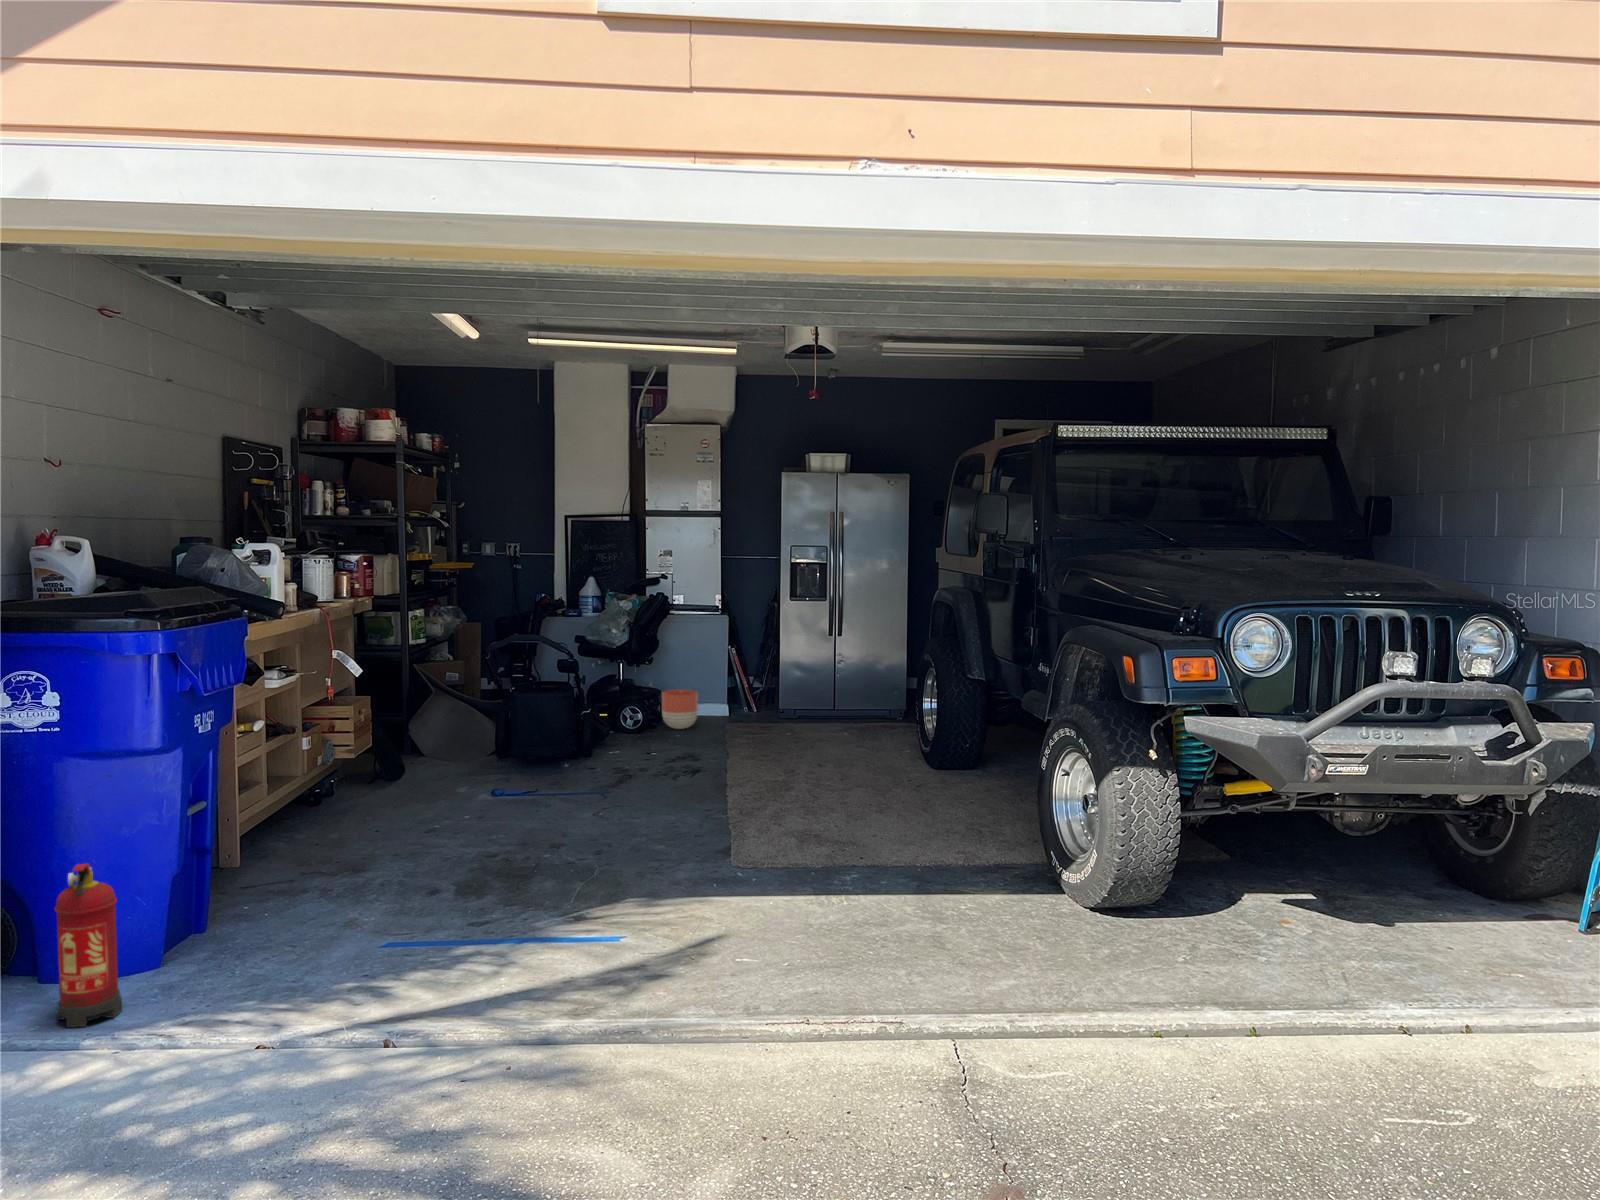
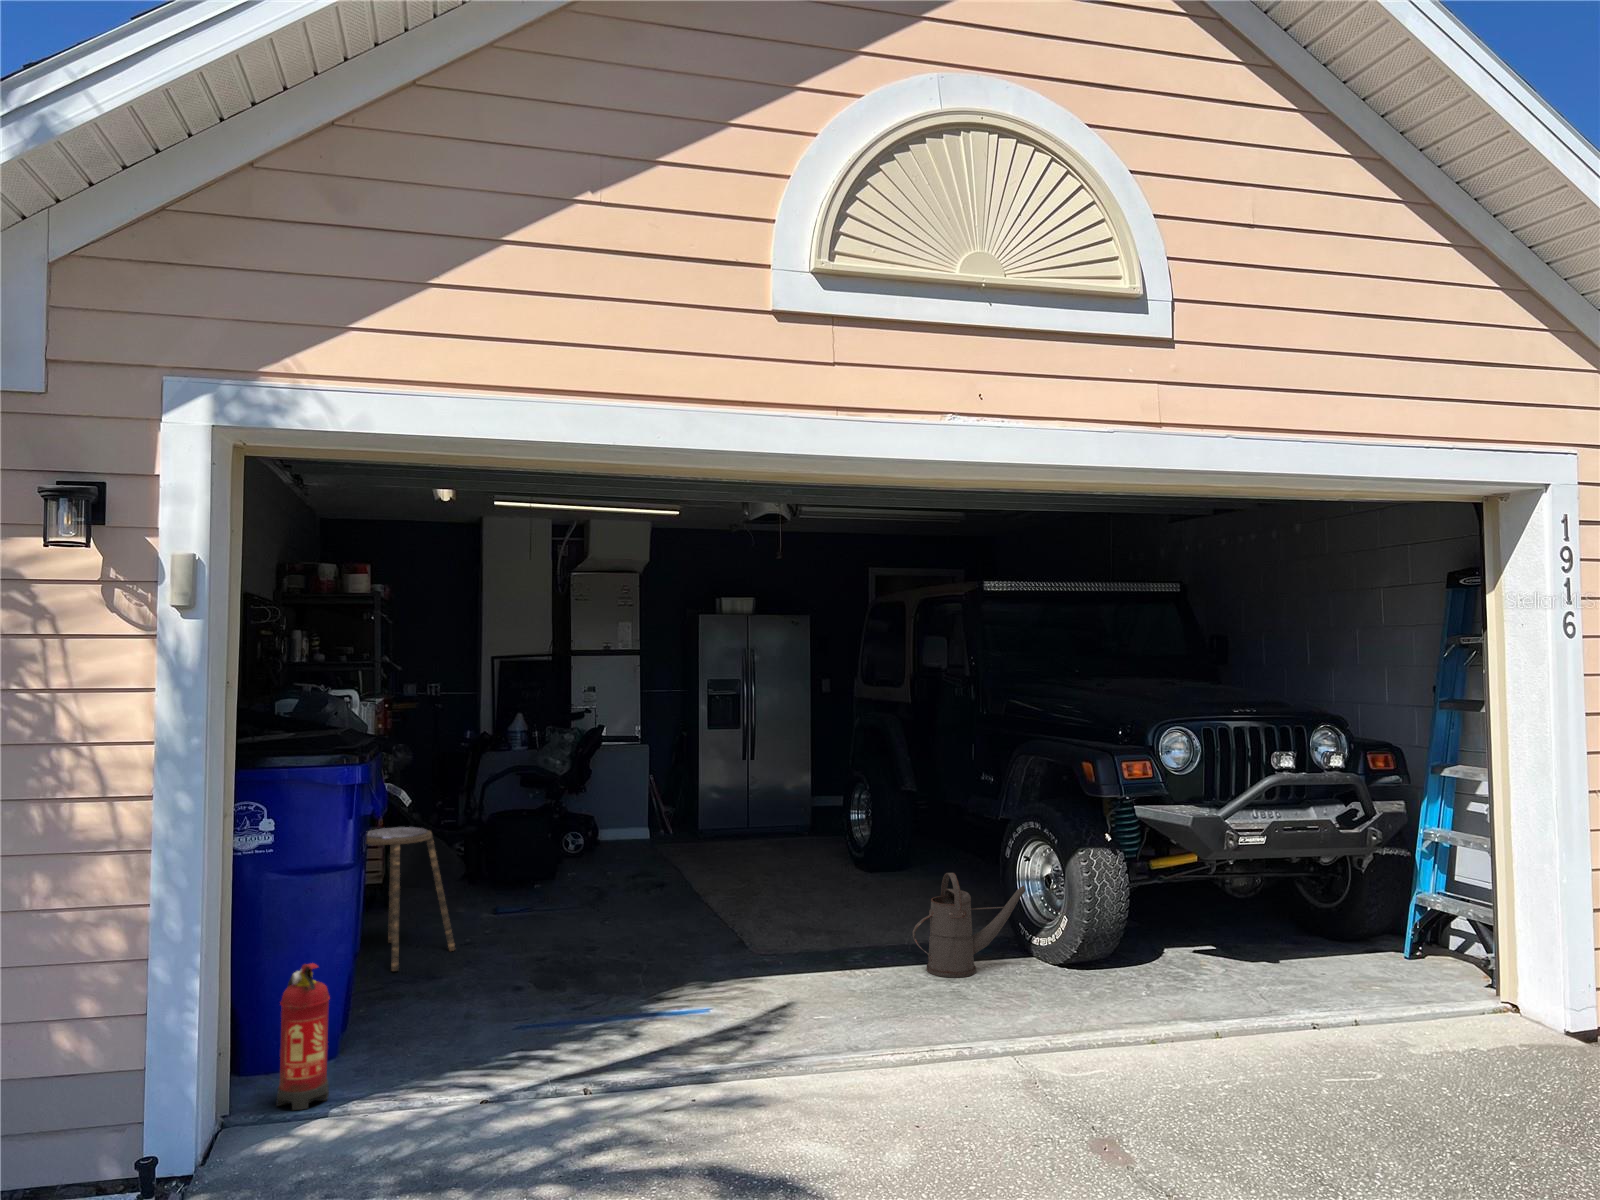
planter: present [662,689,698,729] -> none [603,814,636,850]
stool: none [272,701,412,859] -> present [366,827,455,971]
watering can: none [903,786,1053,915] -> present [912,873,1025,977]

